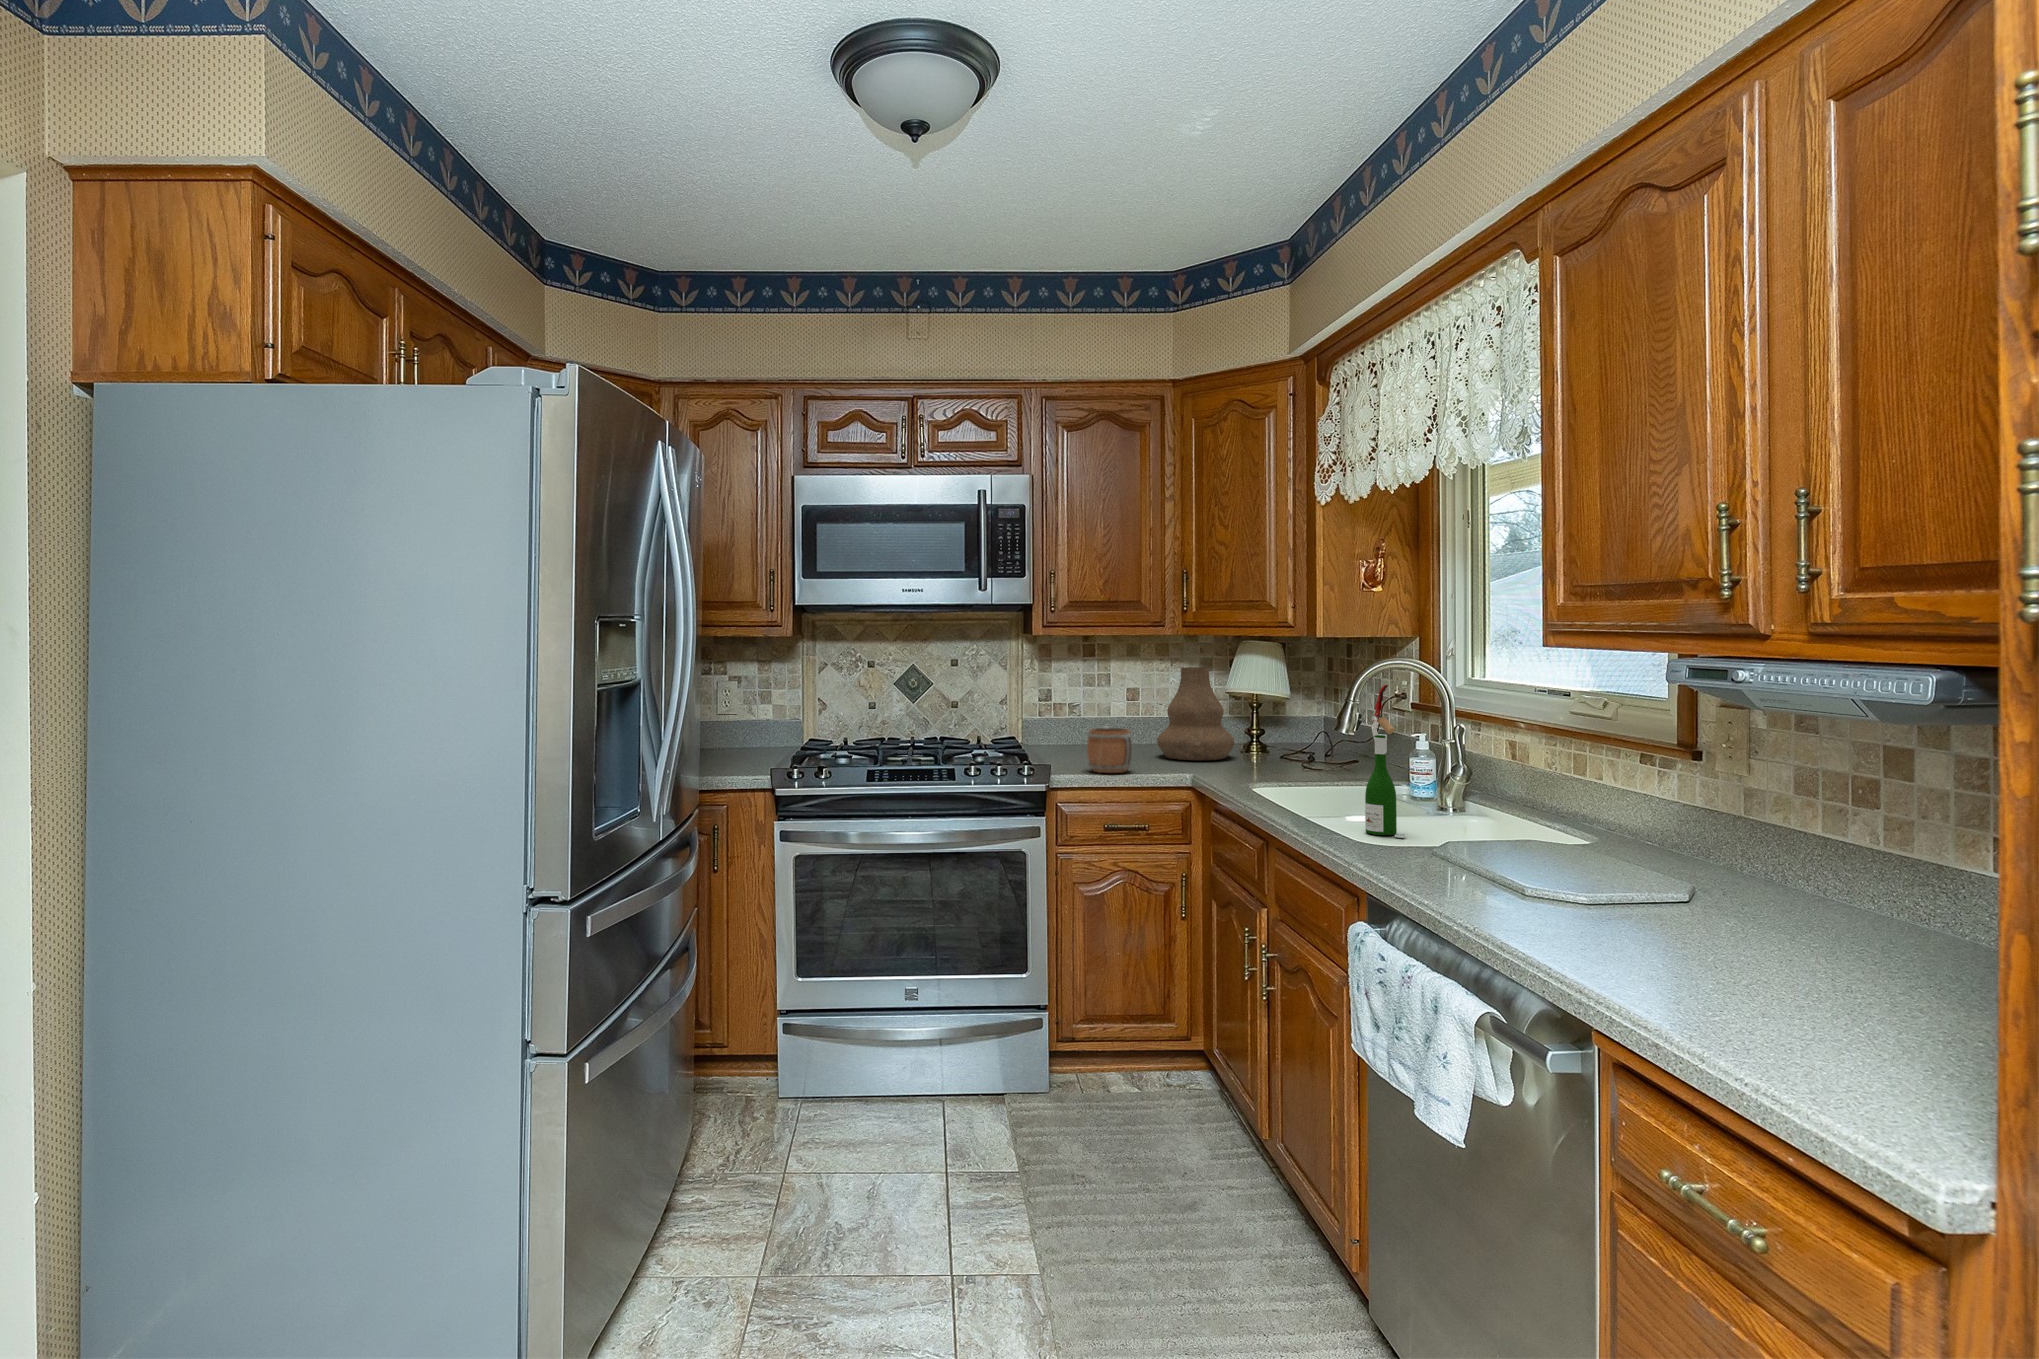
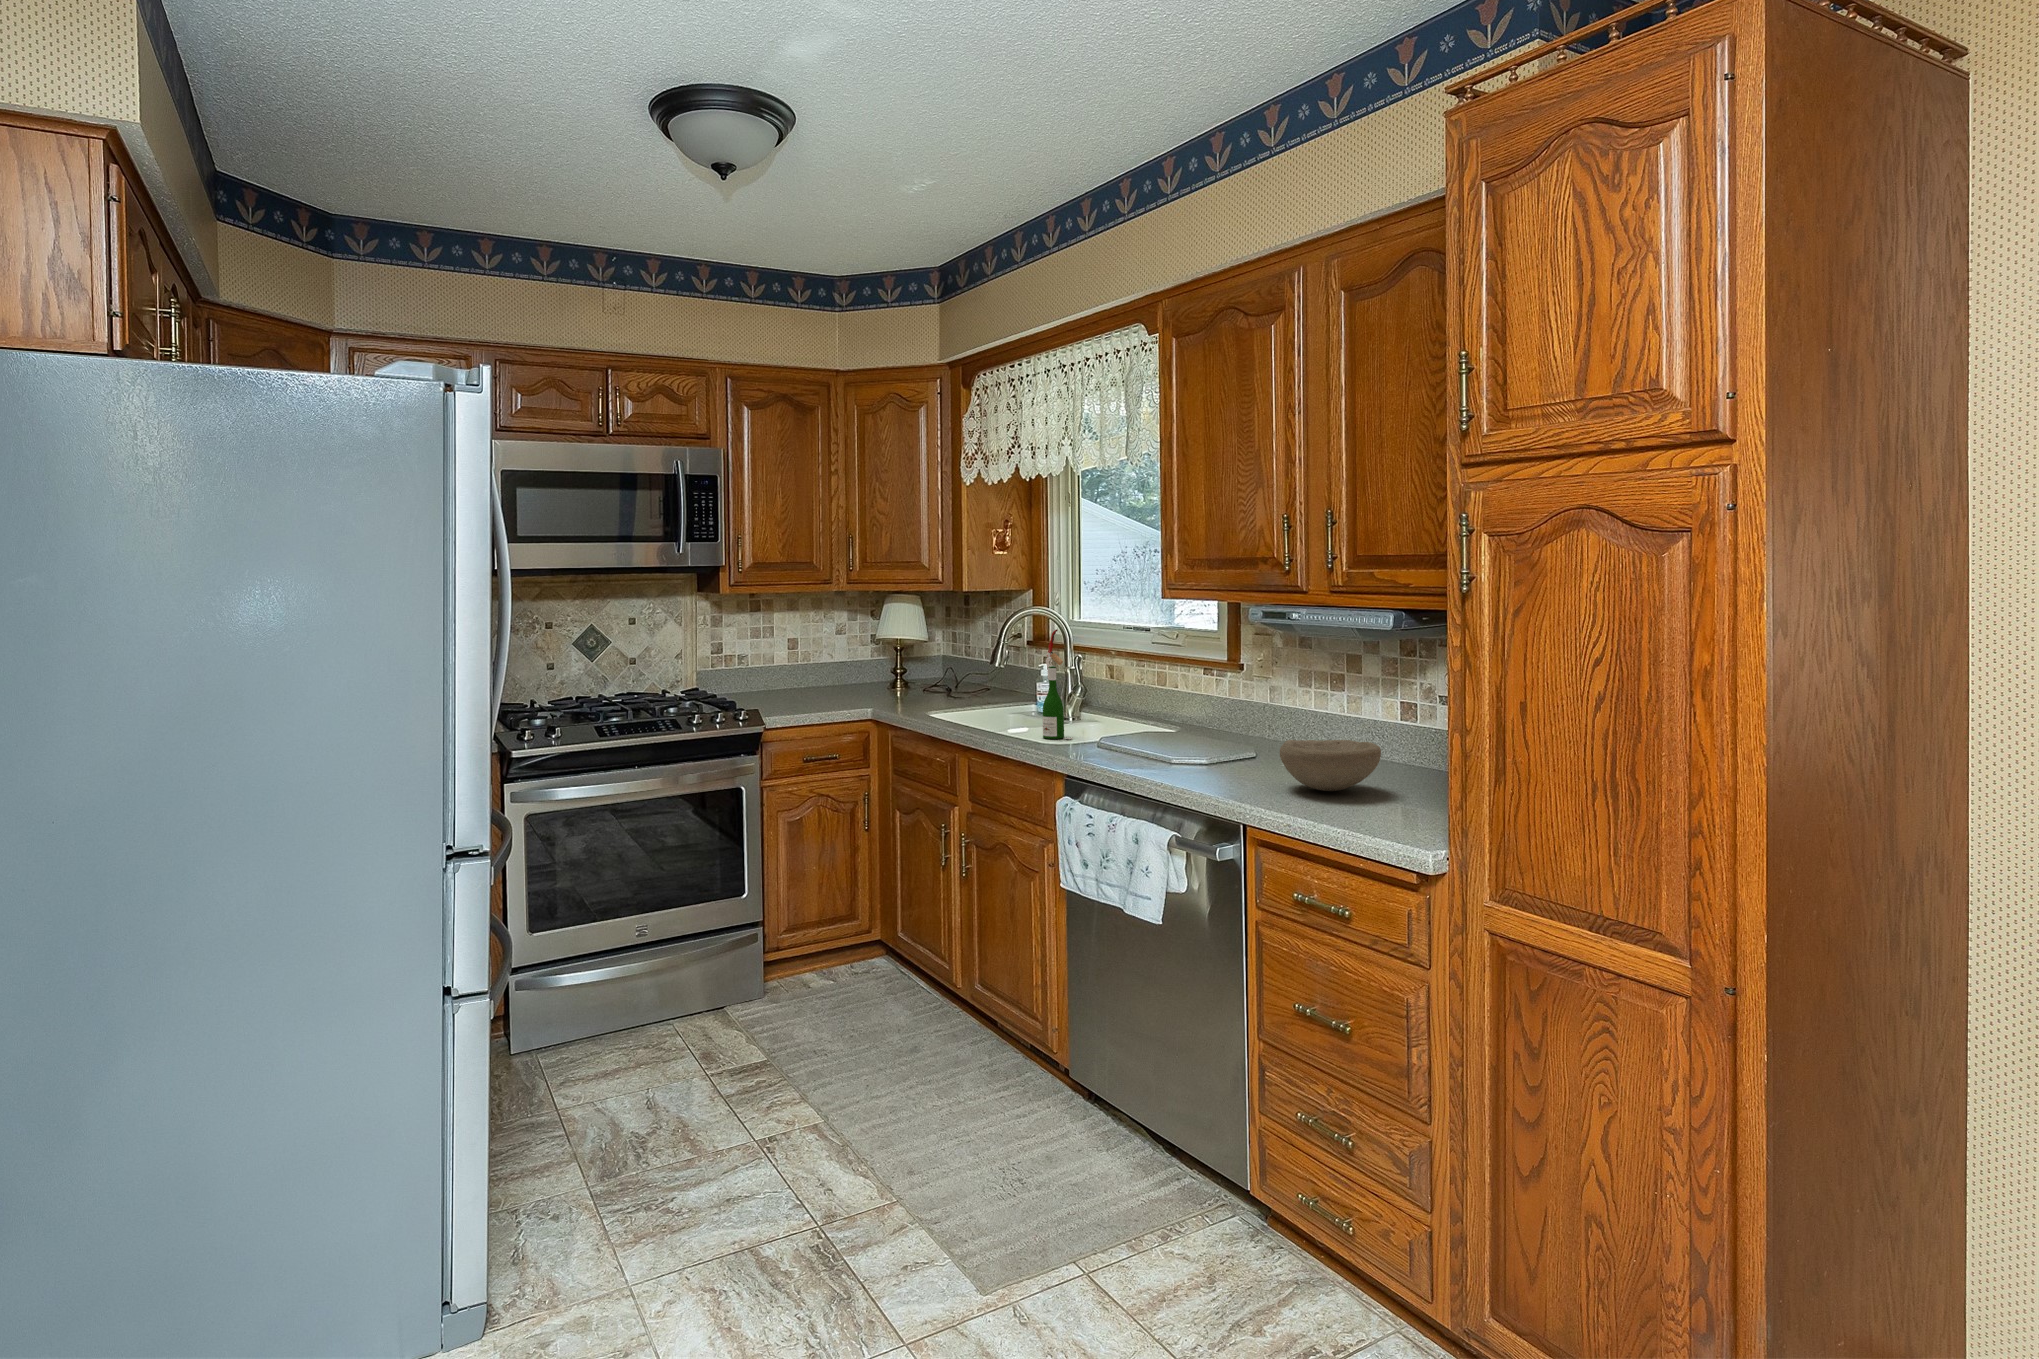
vase: present [1157,667,1234,760] -> none [827,619,891,698]
mug: present [1087,726,1132,773] -> none [784,673,825,712]
bowl: none [1685,883,1901,985] -> present [1280,740,1381,791]

